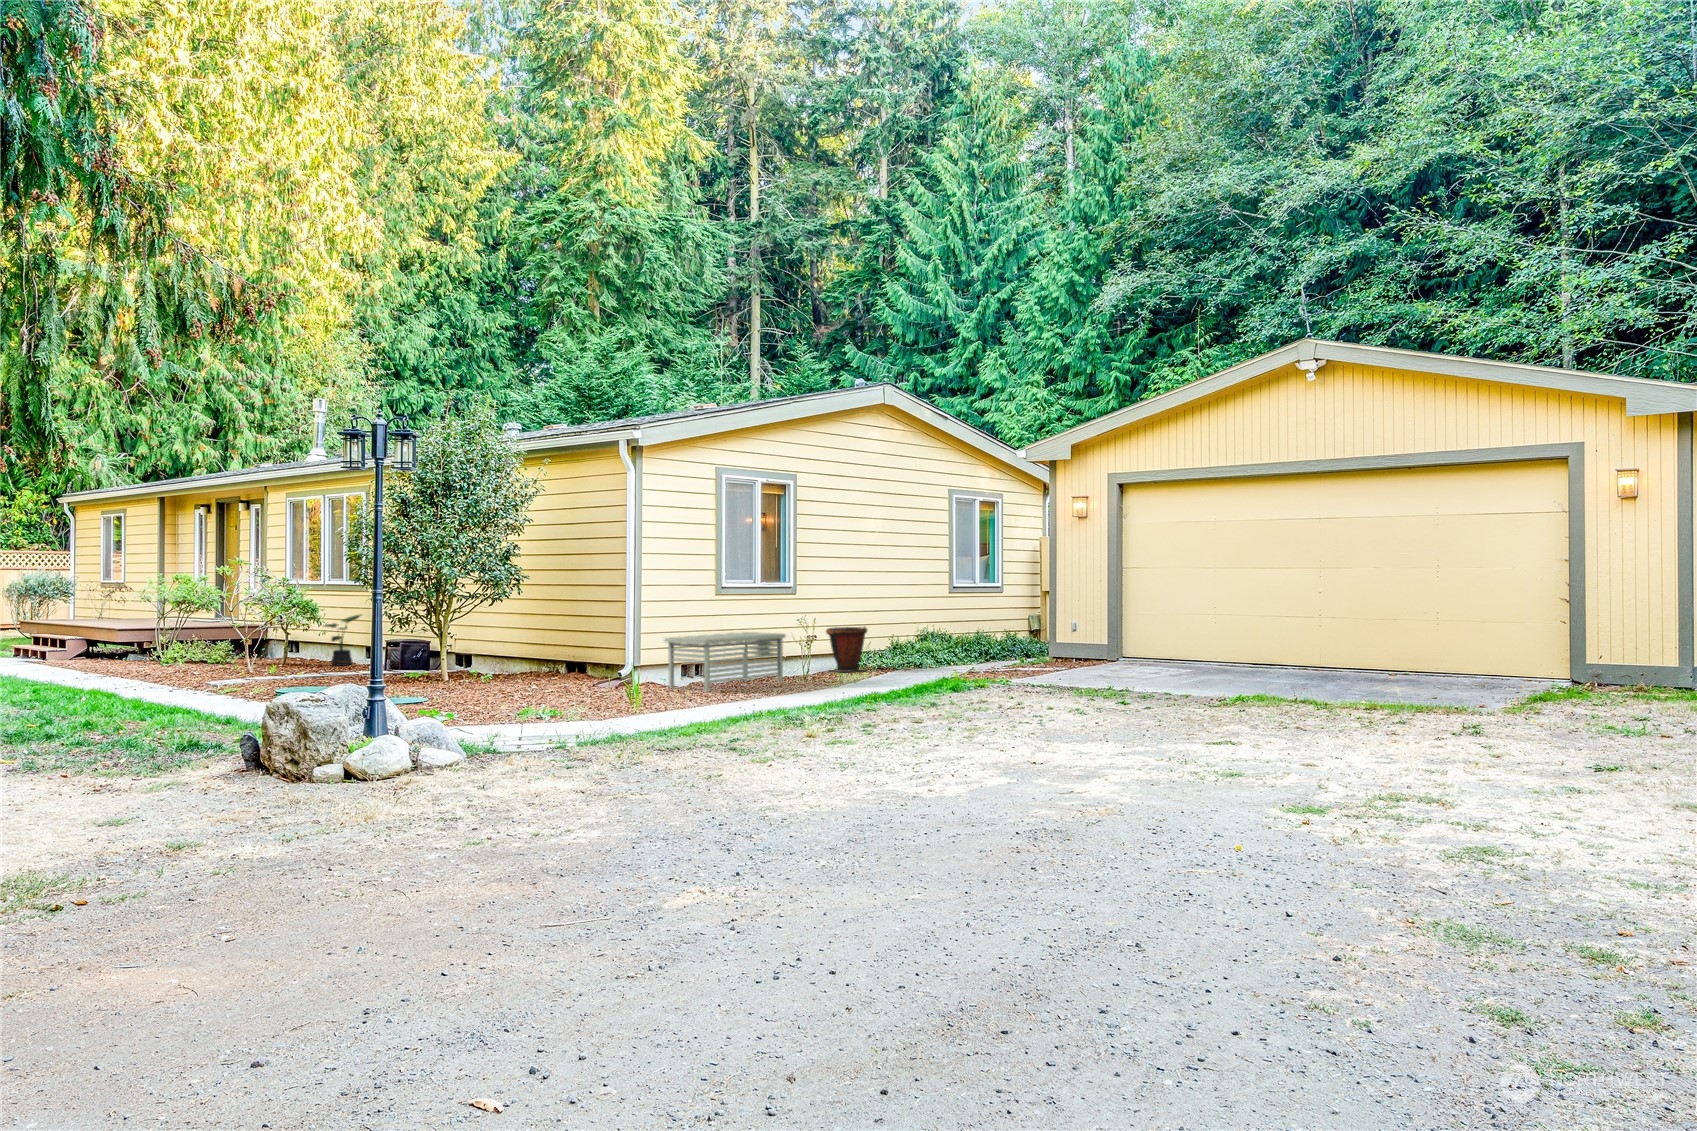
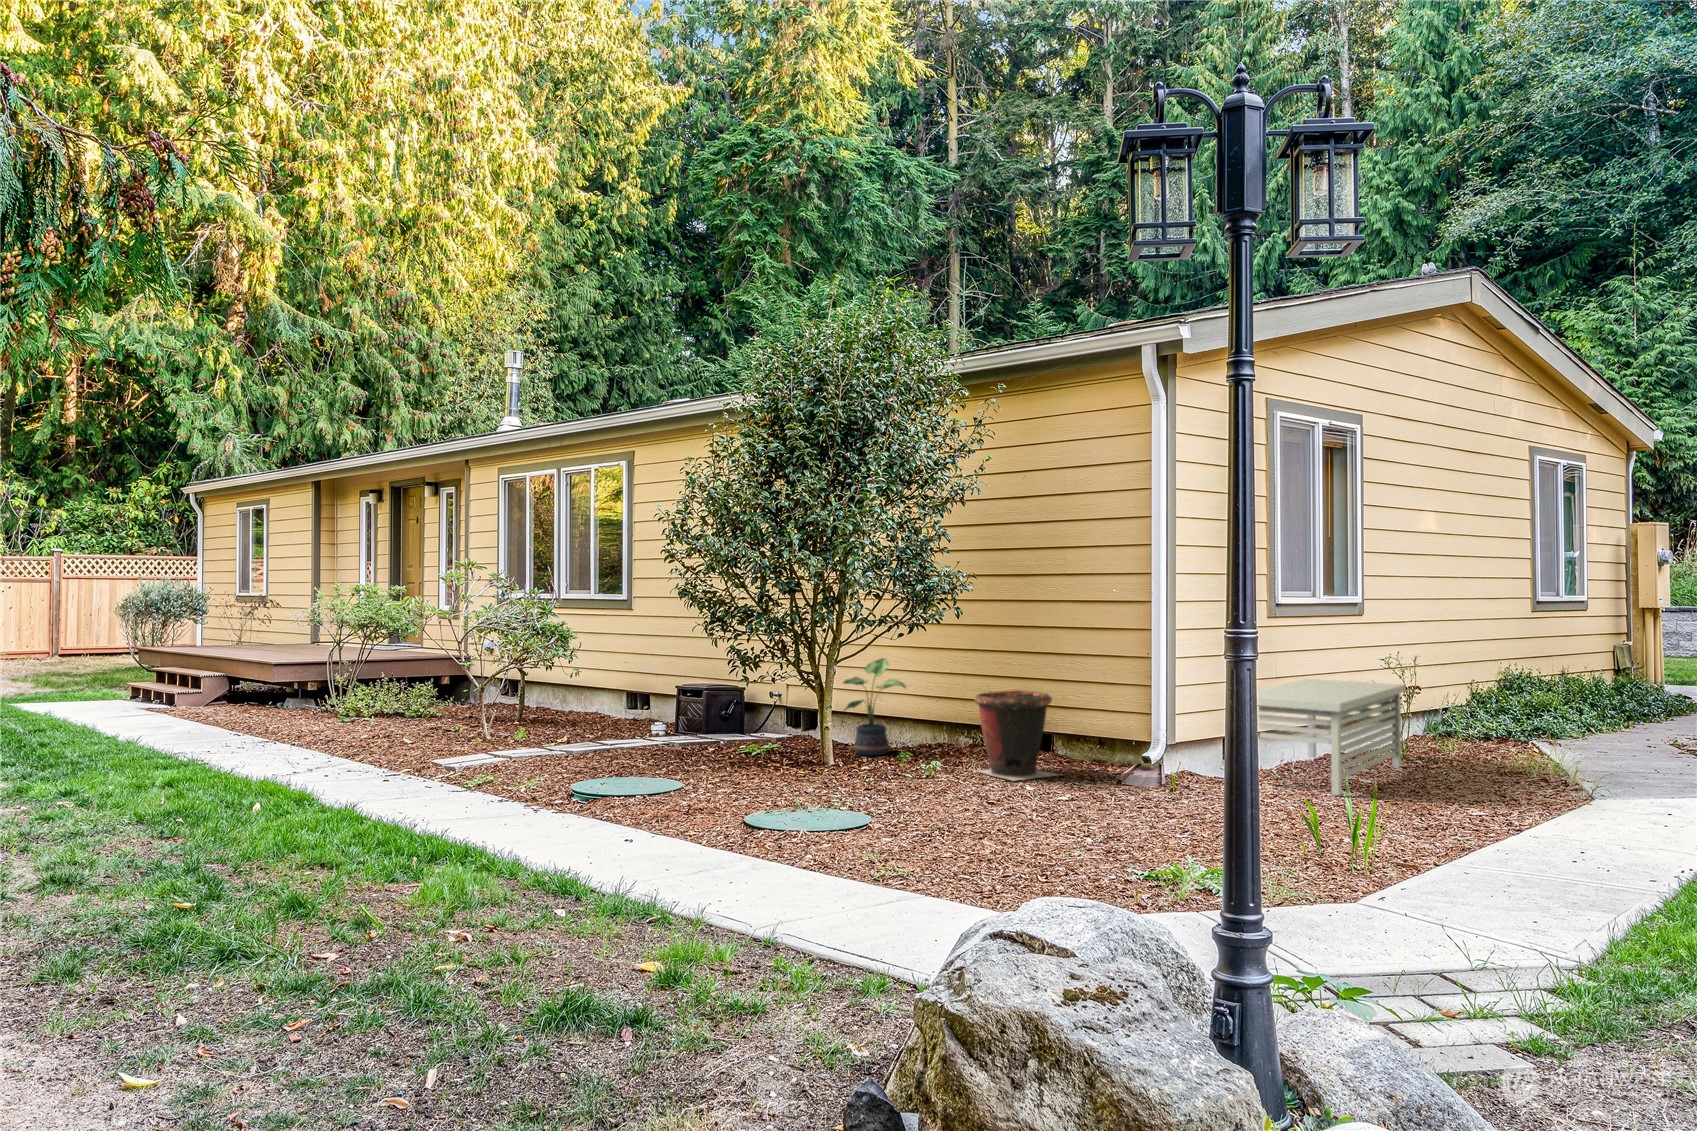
potted plant: present [324,614,361,666] -> present [843,658,906,756]
trash can: present [826,627,867,672] -> present [975,690,1058,780]

